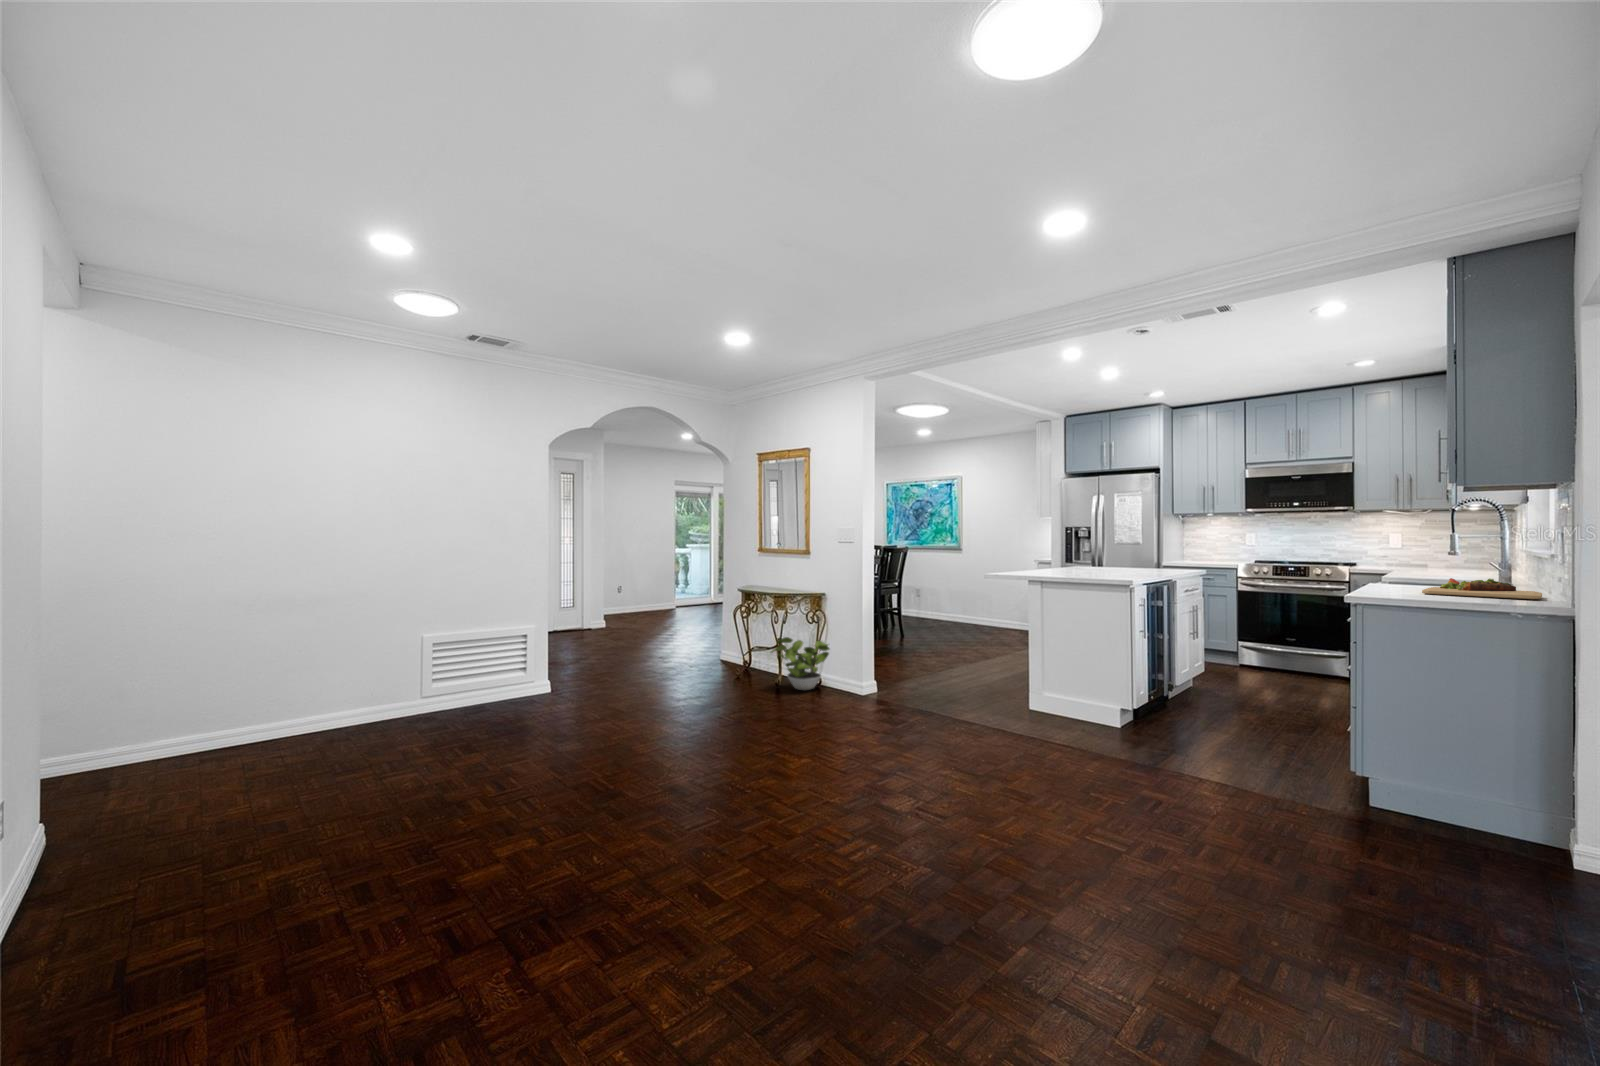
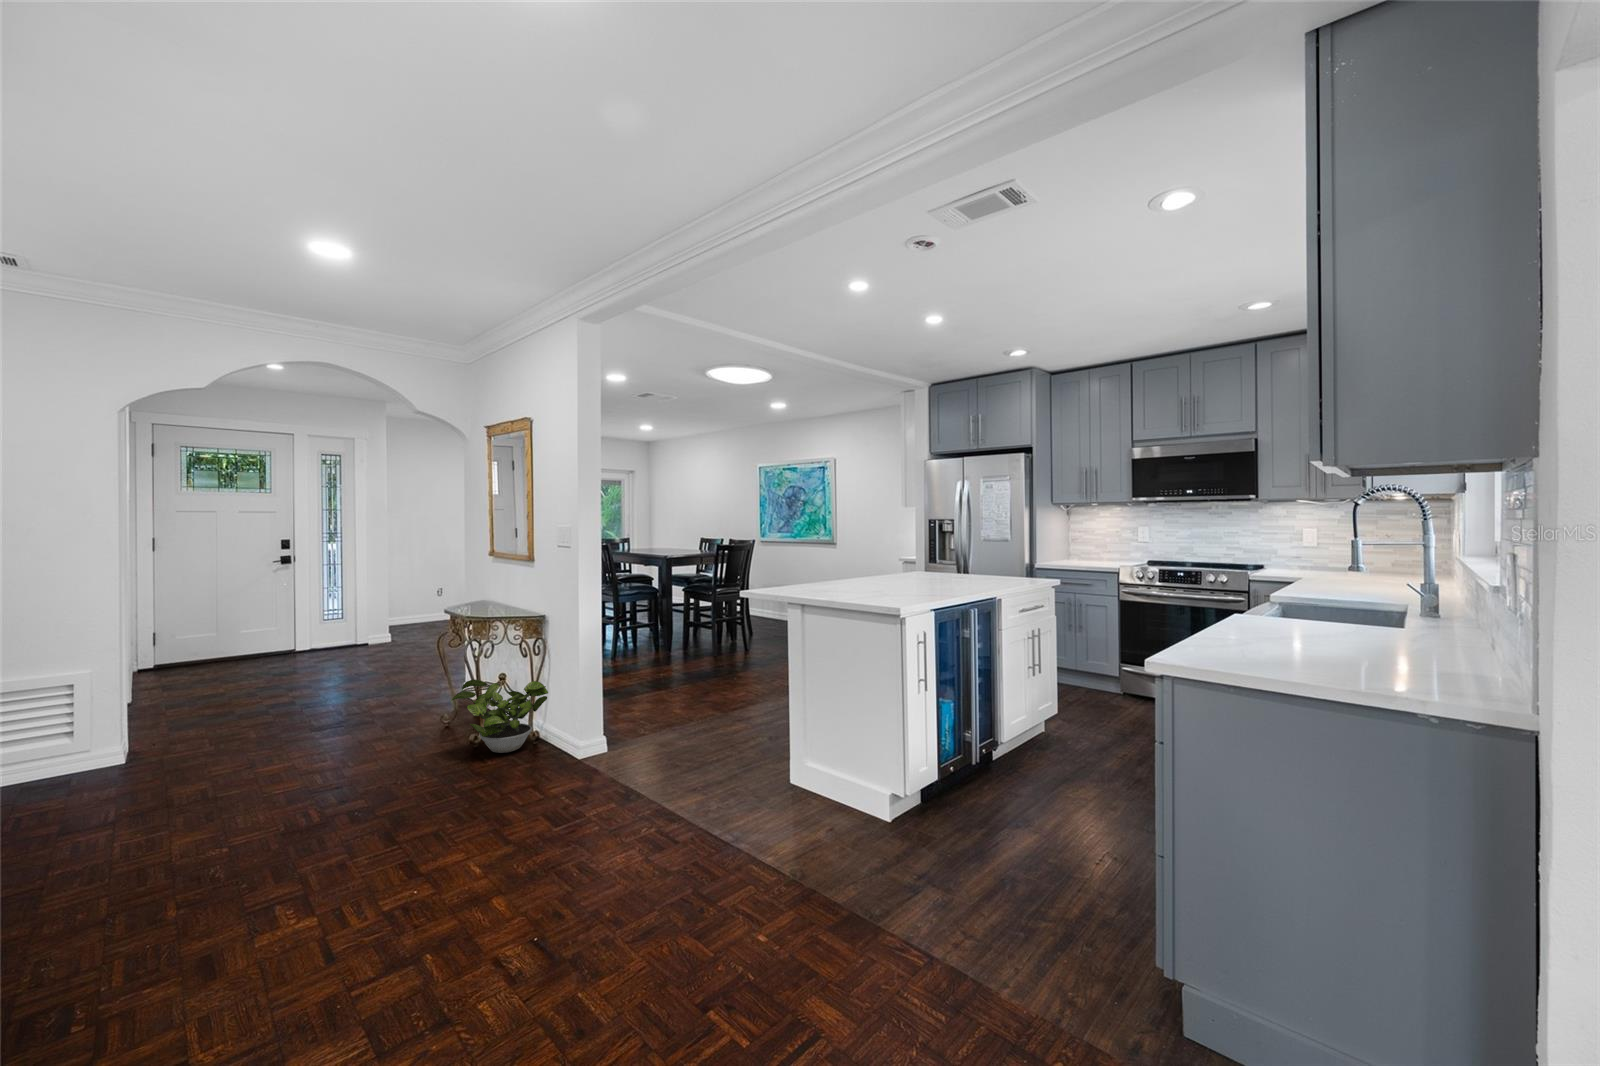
cutting board: present [1422,578,1542,600] -> none [1279,617,1469,665]

